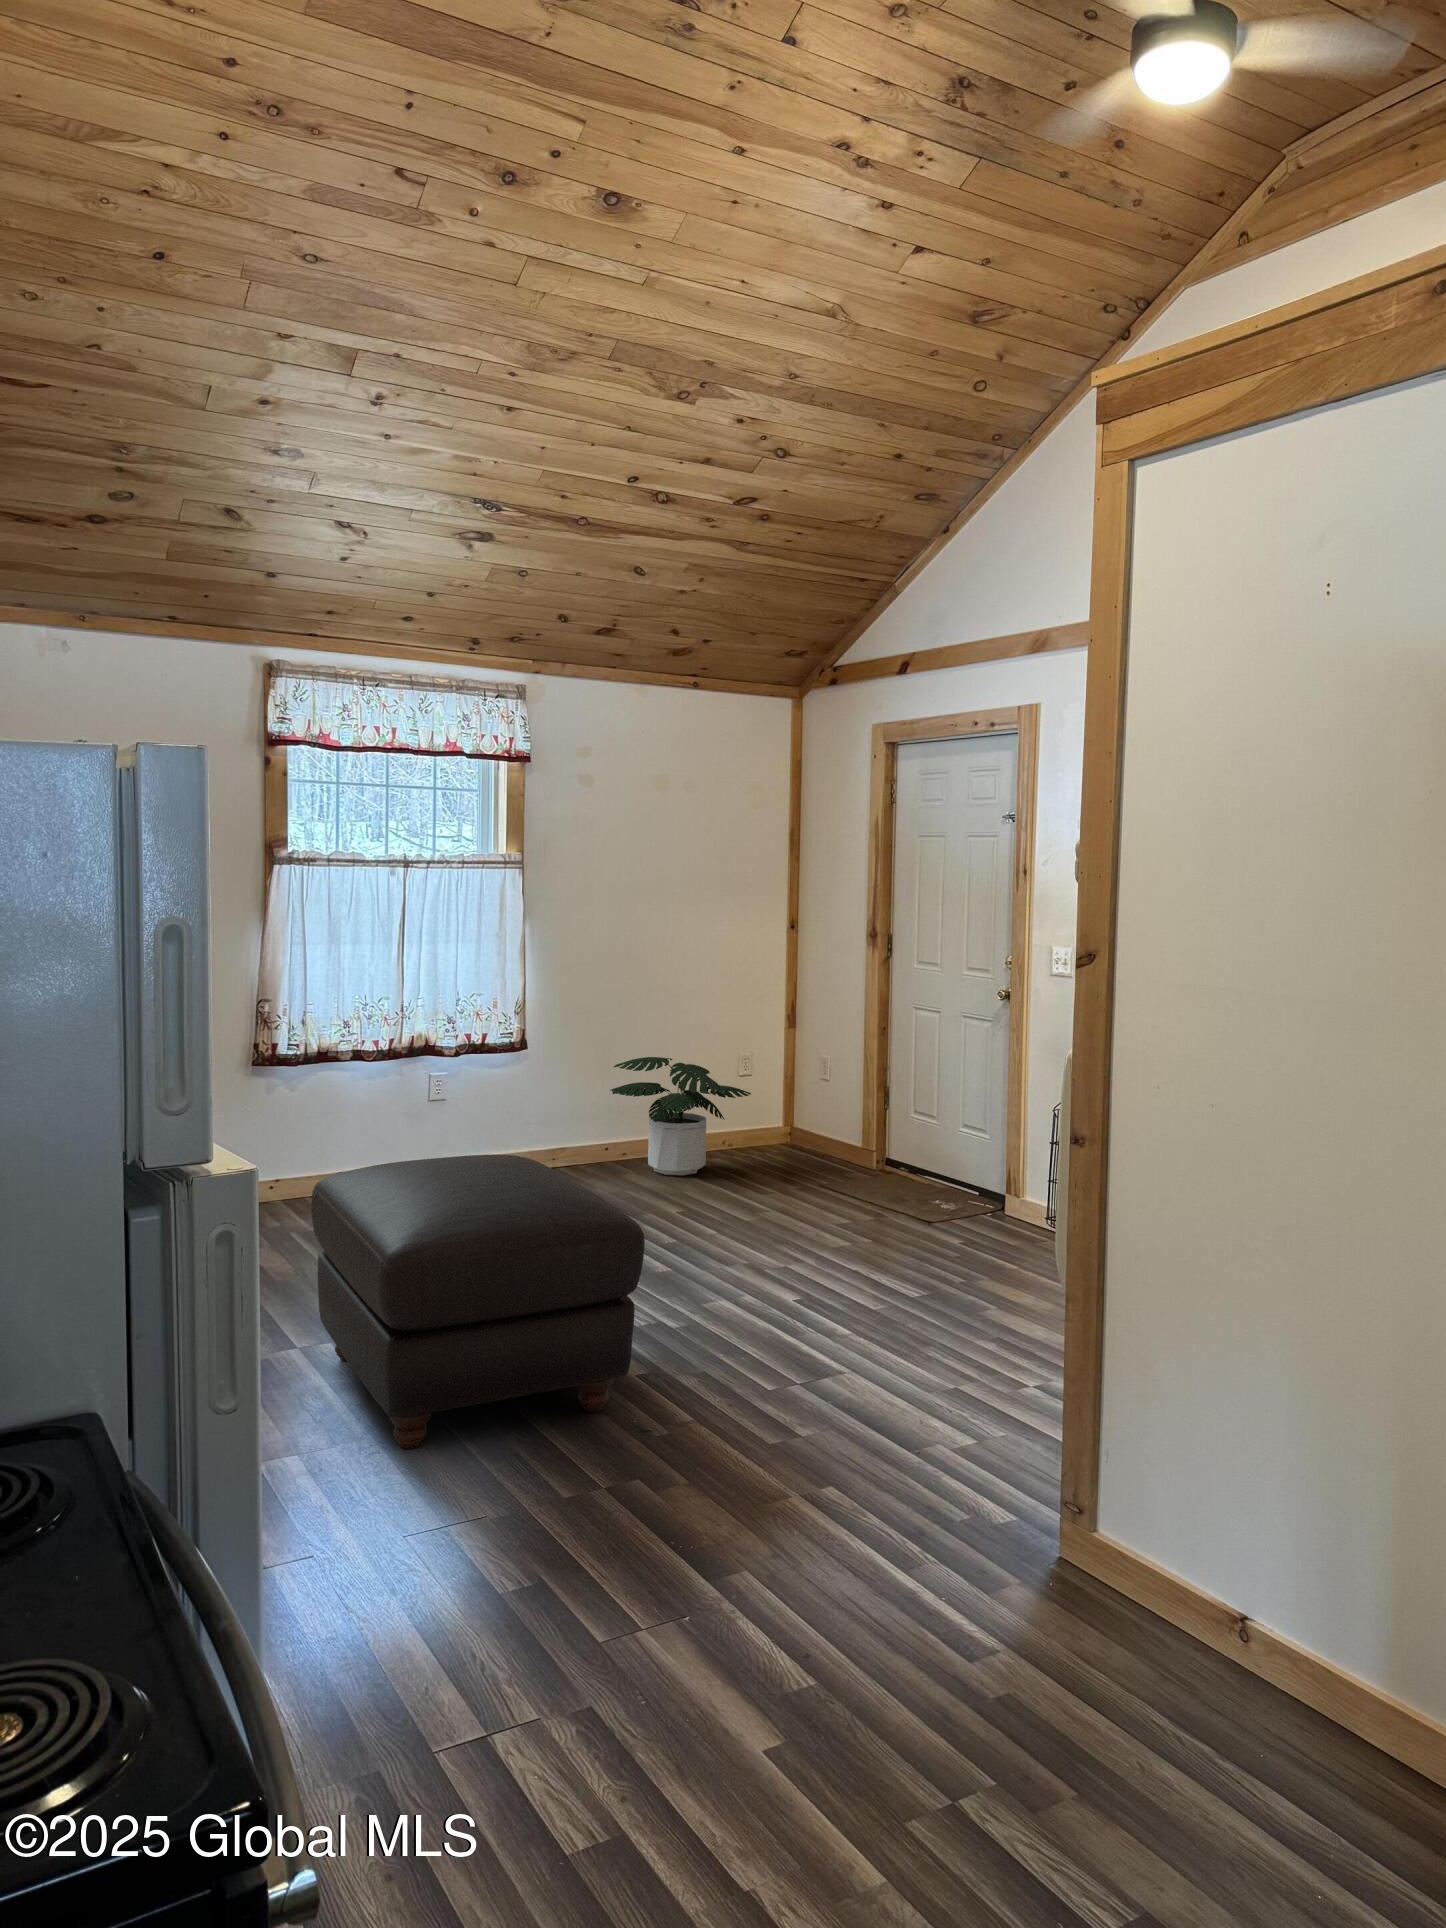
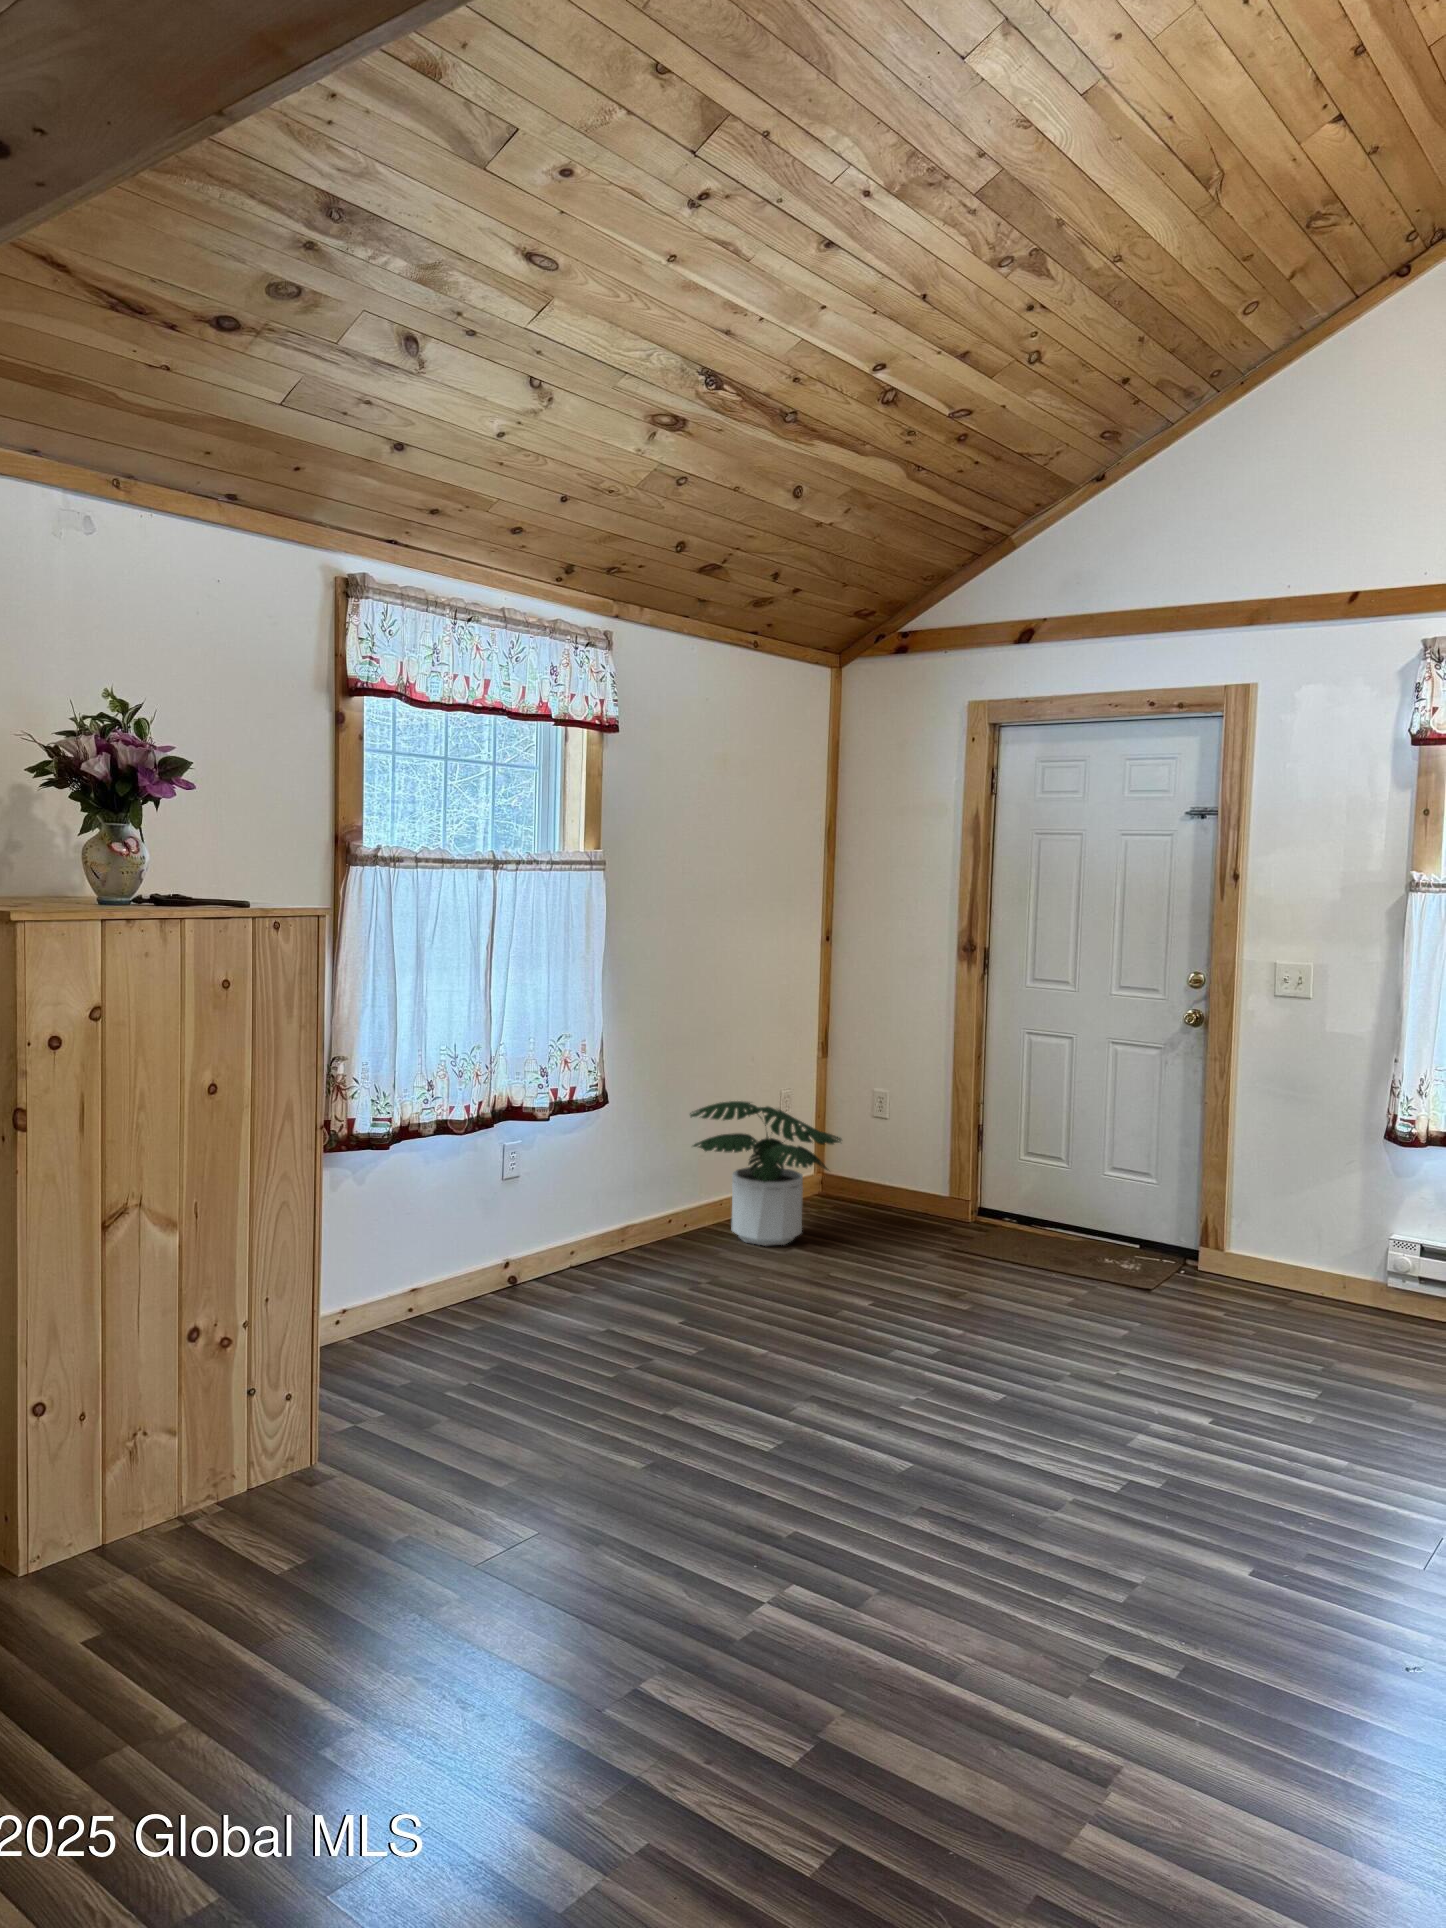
ottoman: present [311,1155,645,1449] -> none [800,1264,1350,1750]

